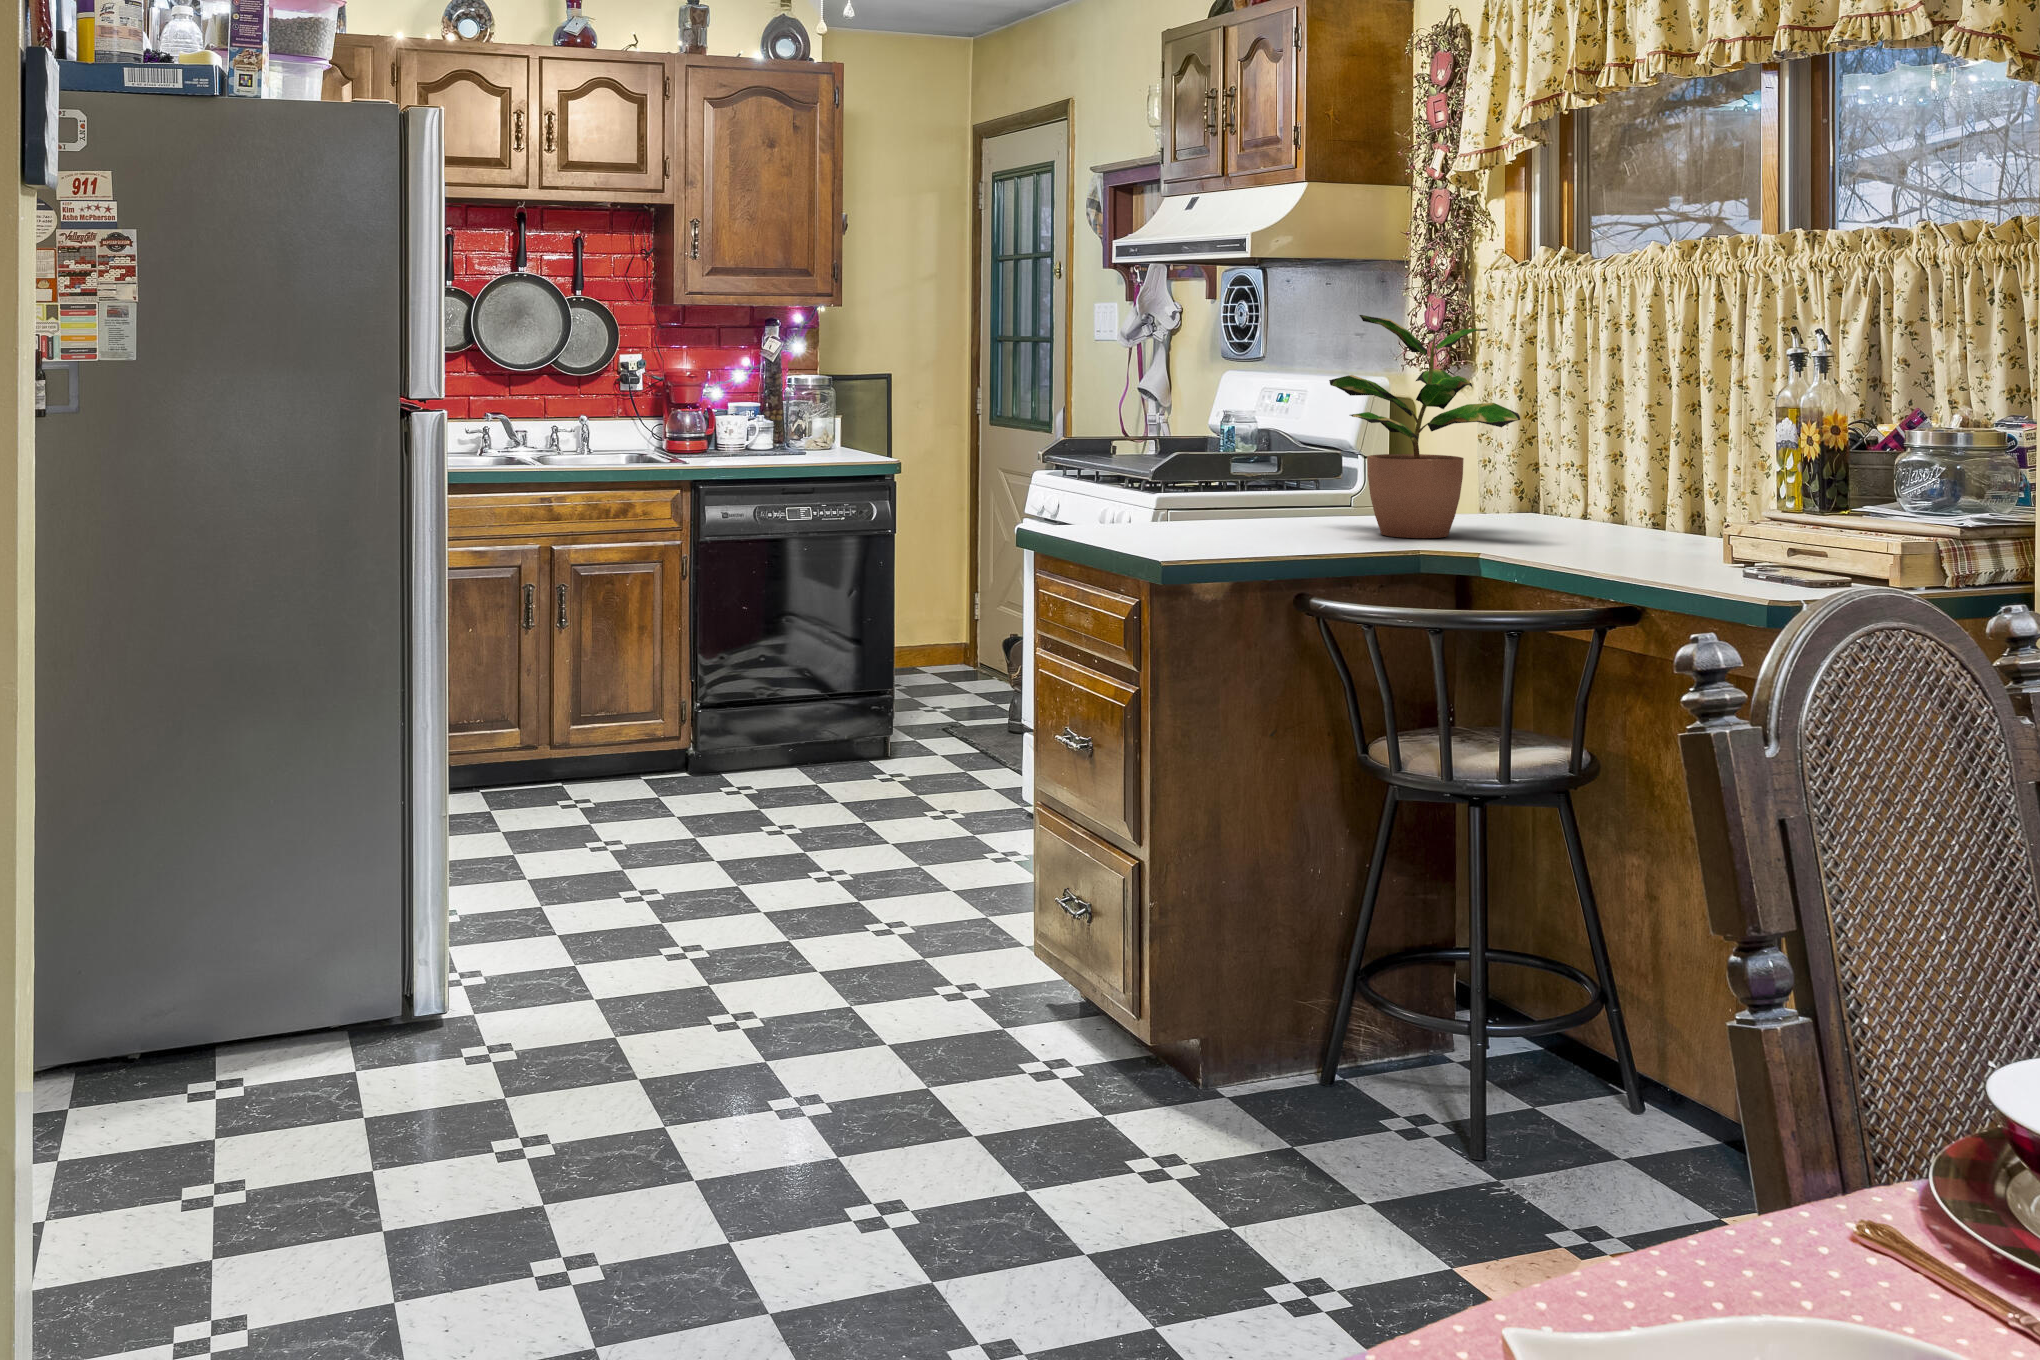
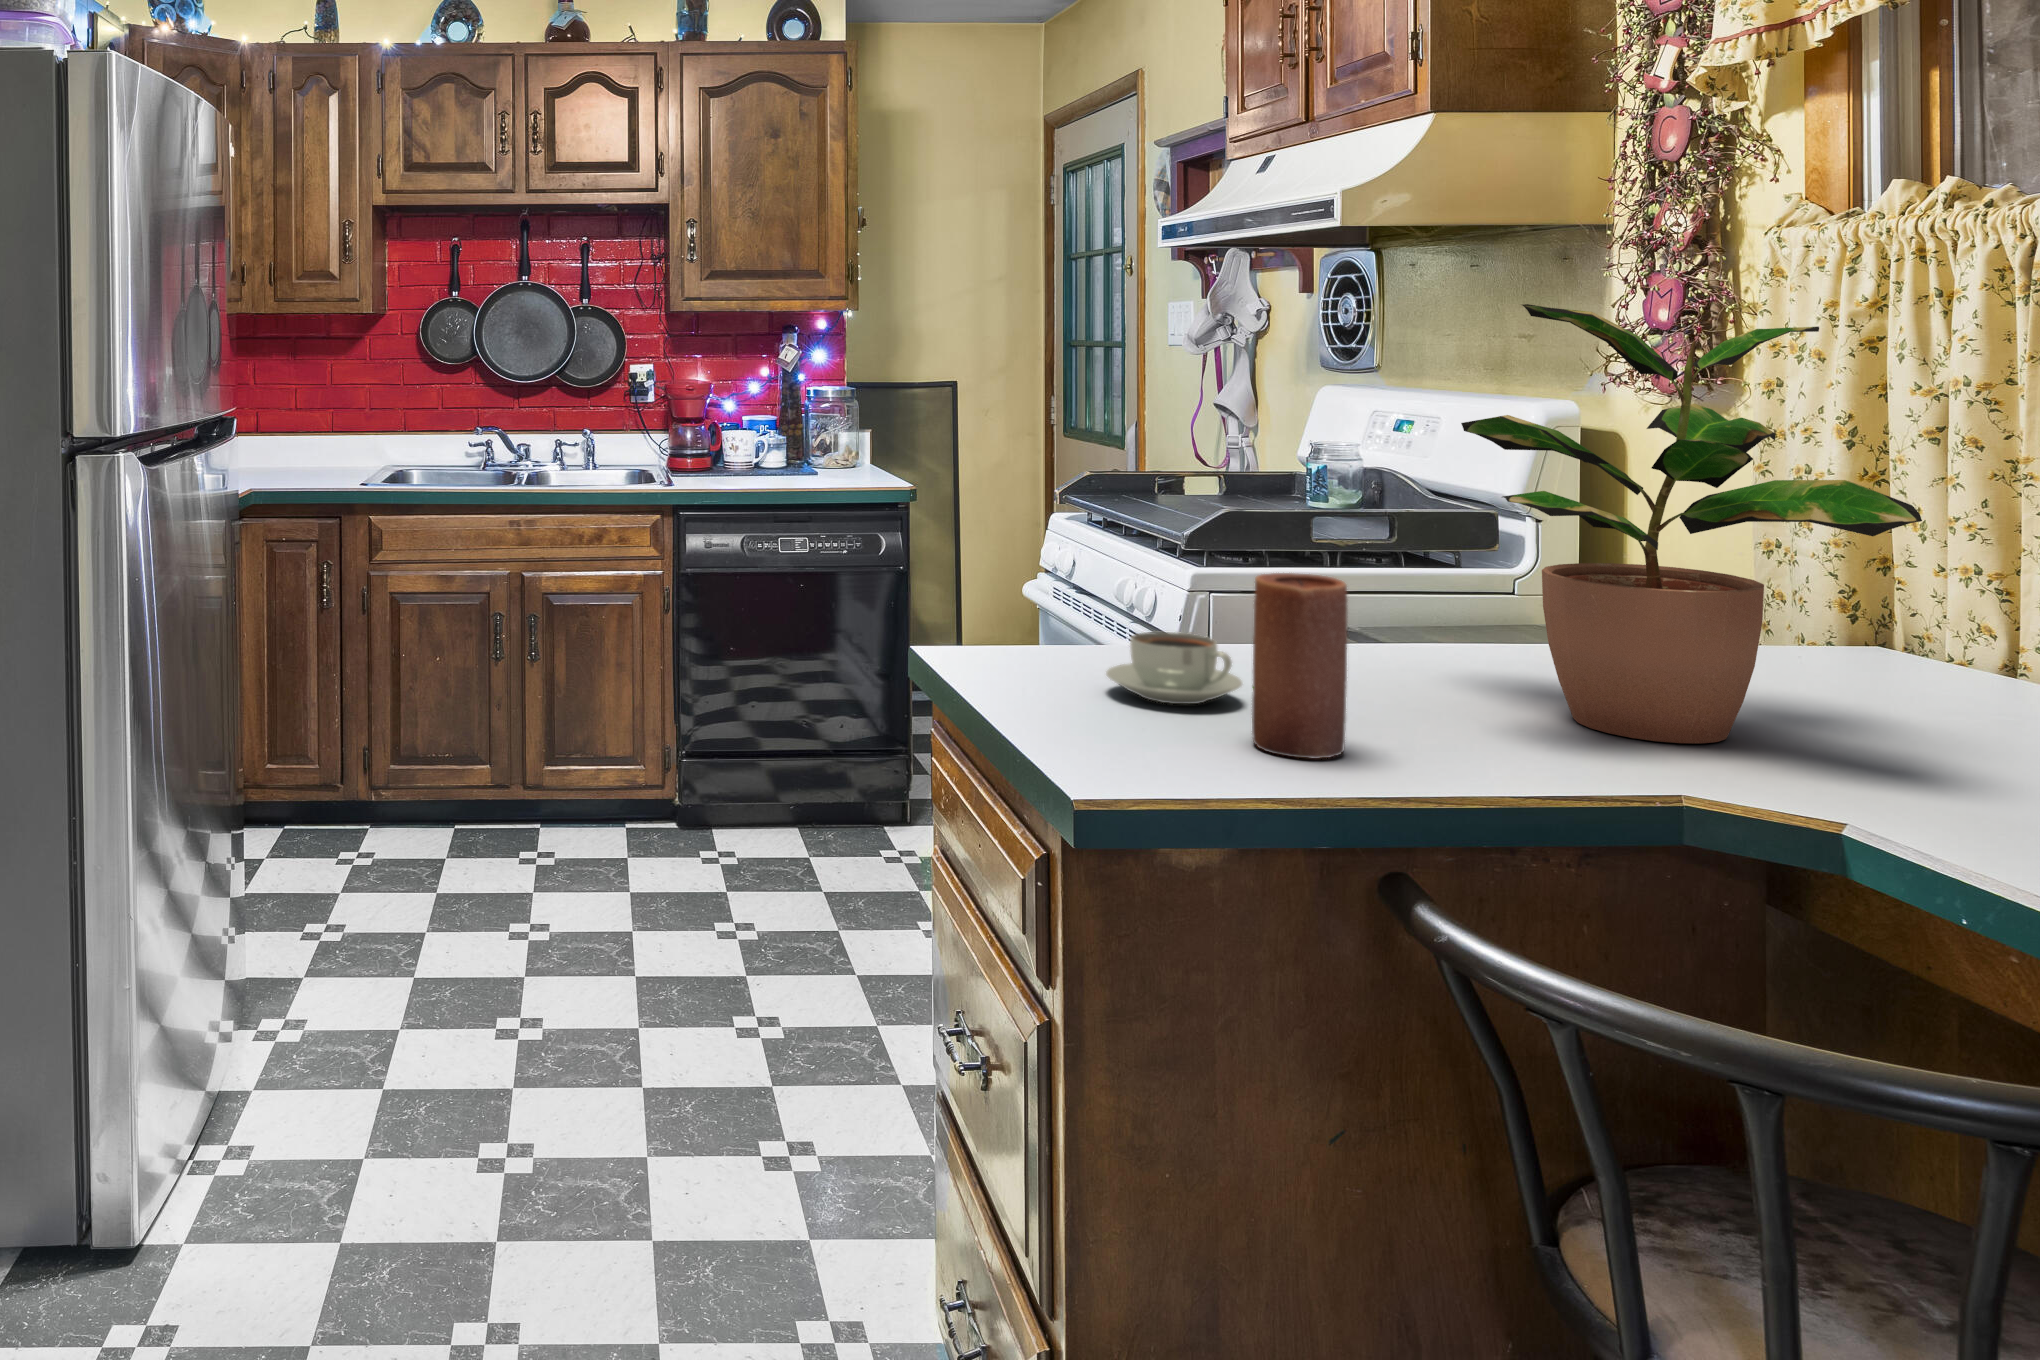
candle: none [1235,455,1281,546] -> present [1252,573,1347,758]
coffee cup: none [1151,500,1224,536] -> present [1106,632,1242,704]

